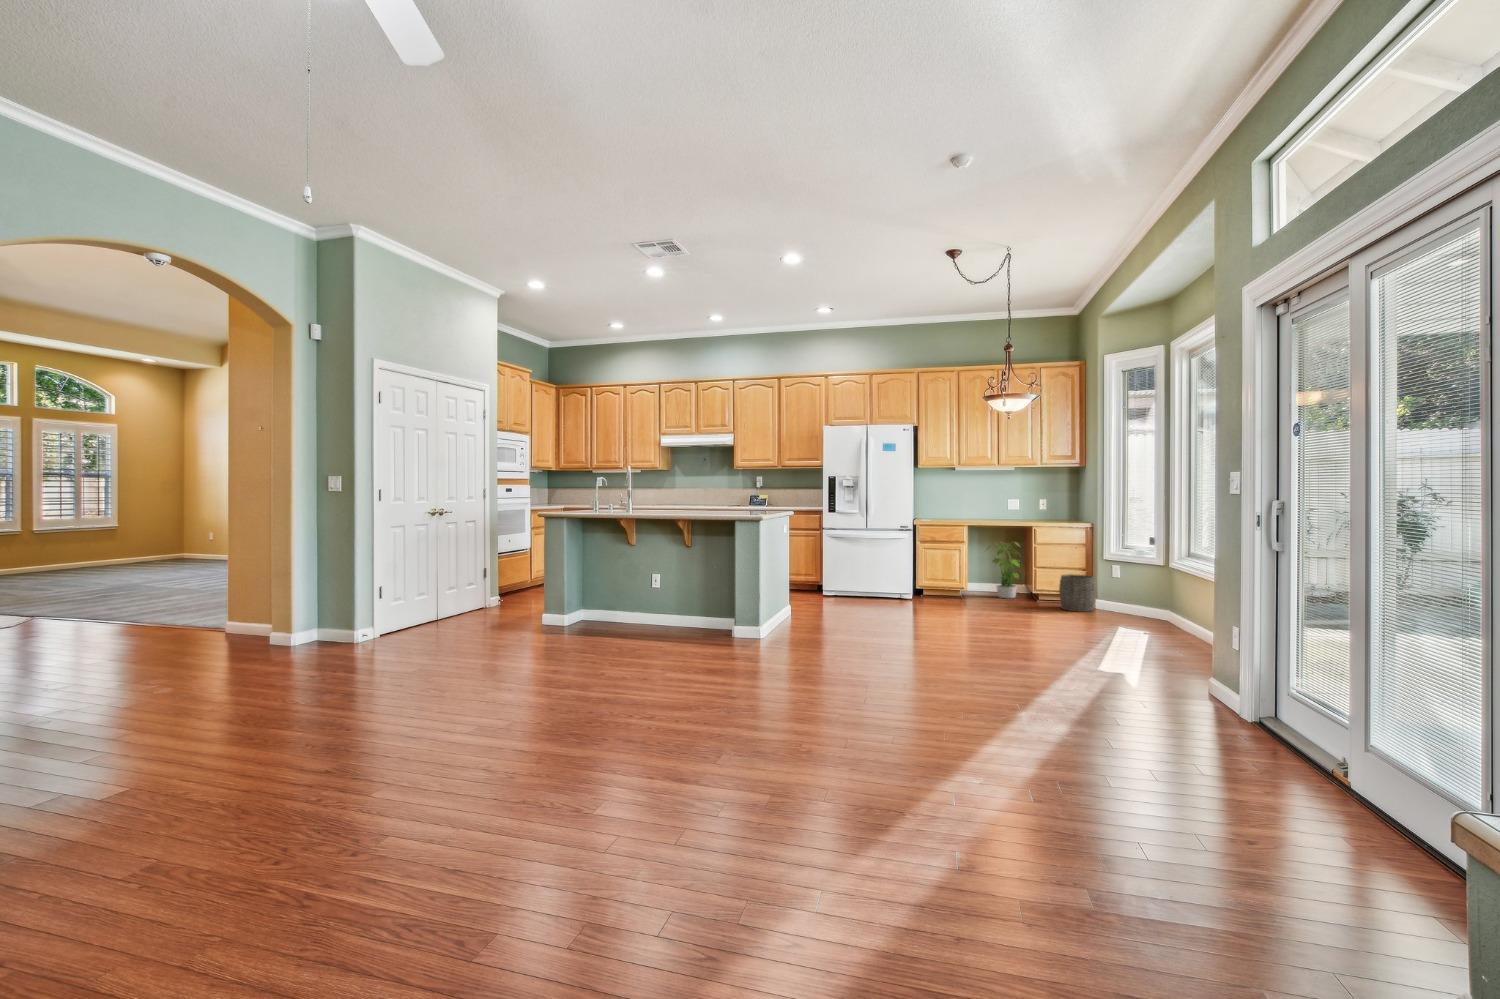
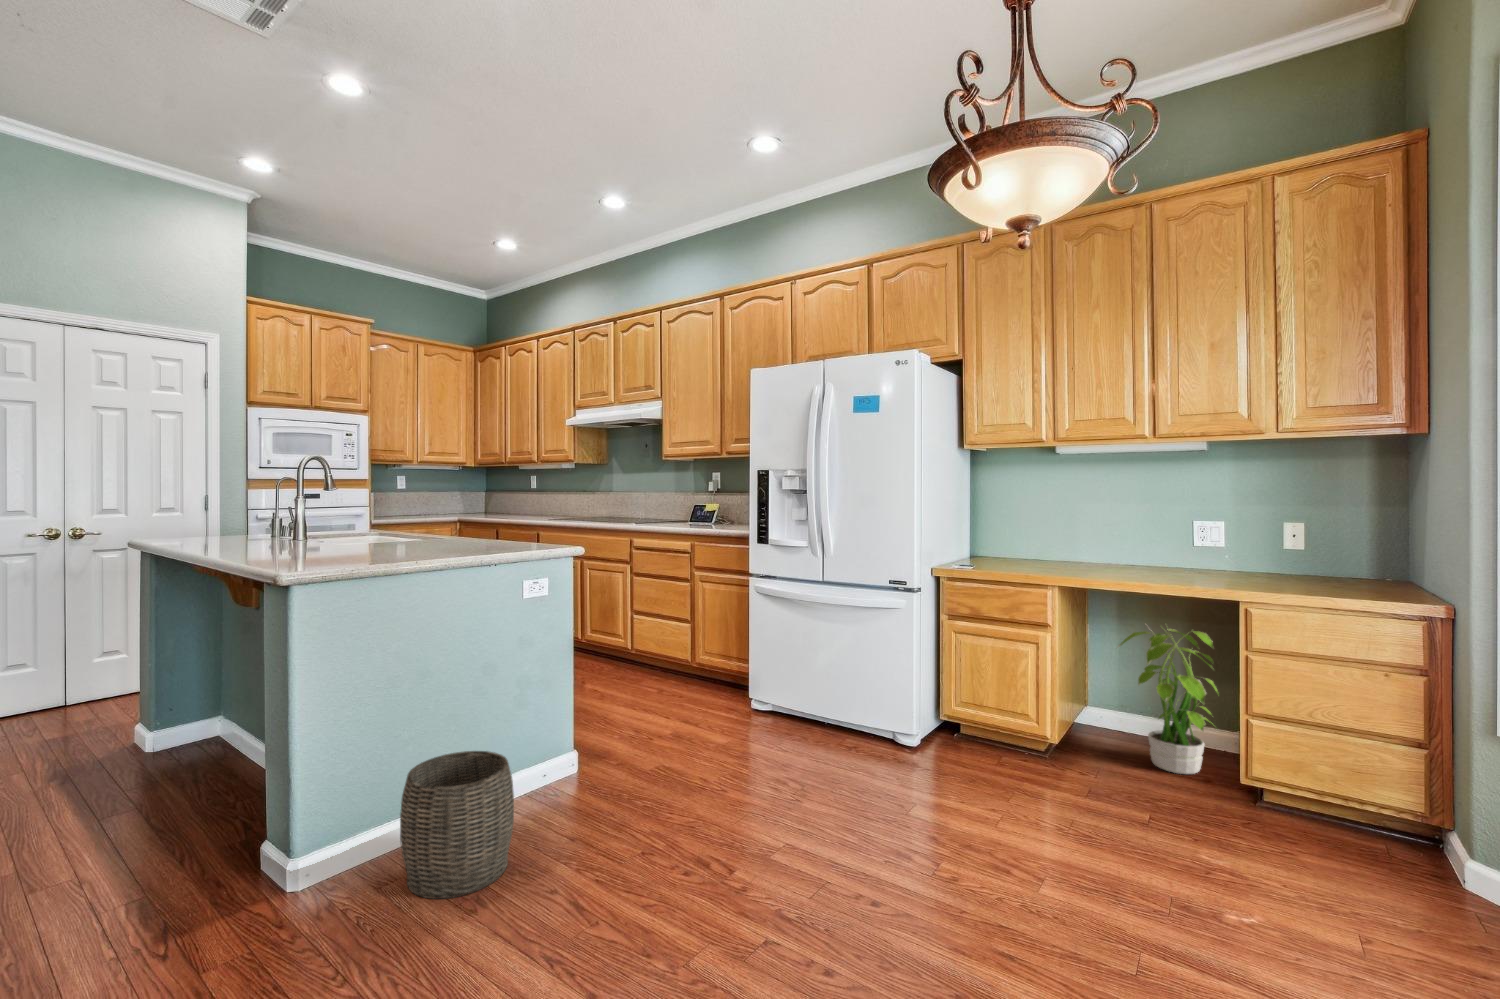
woven basket: present [1059,574,1096,612] -> present [400,751,514,899]

